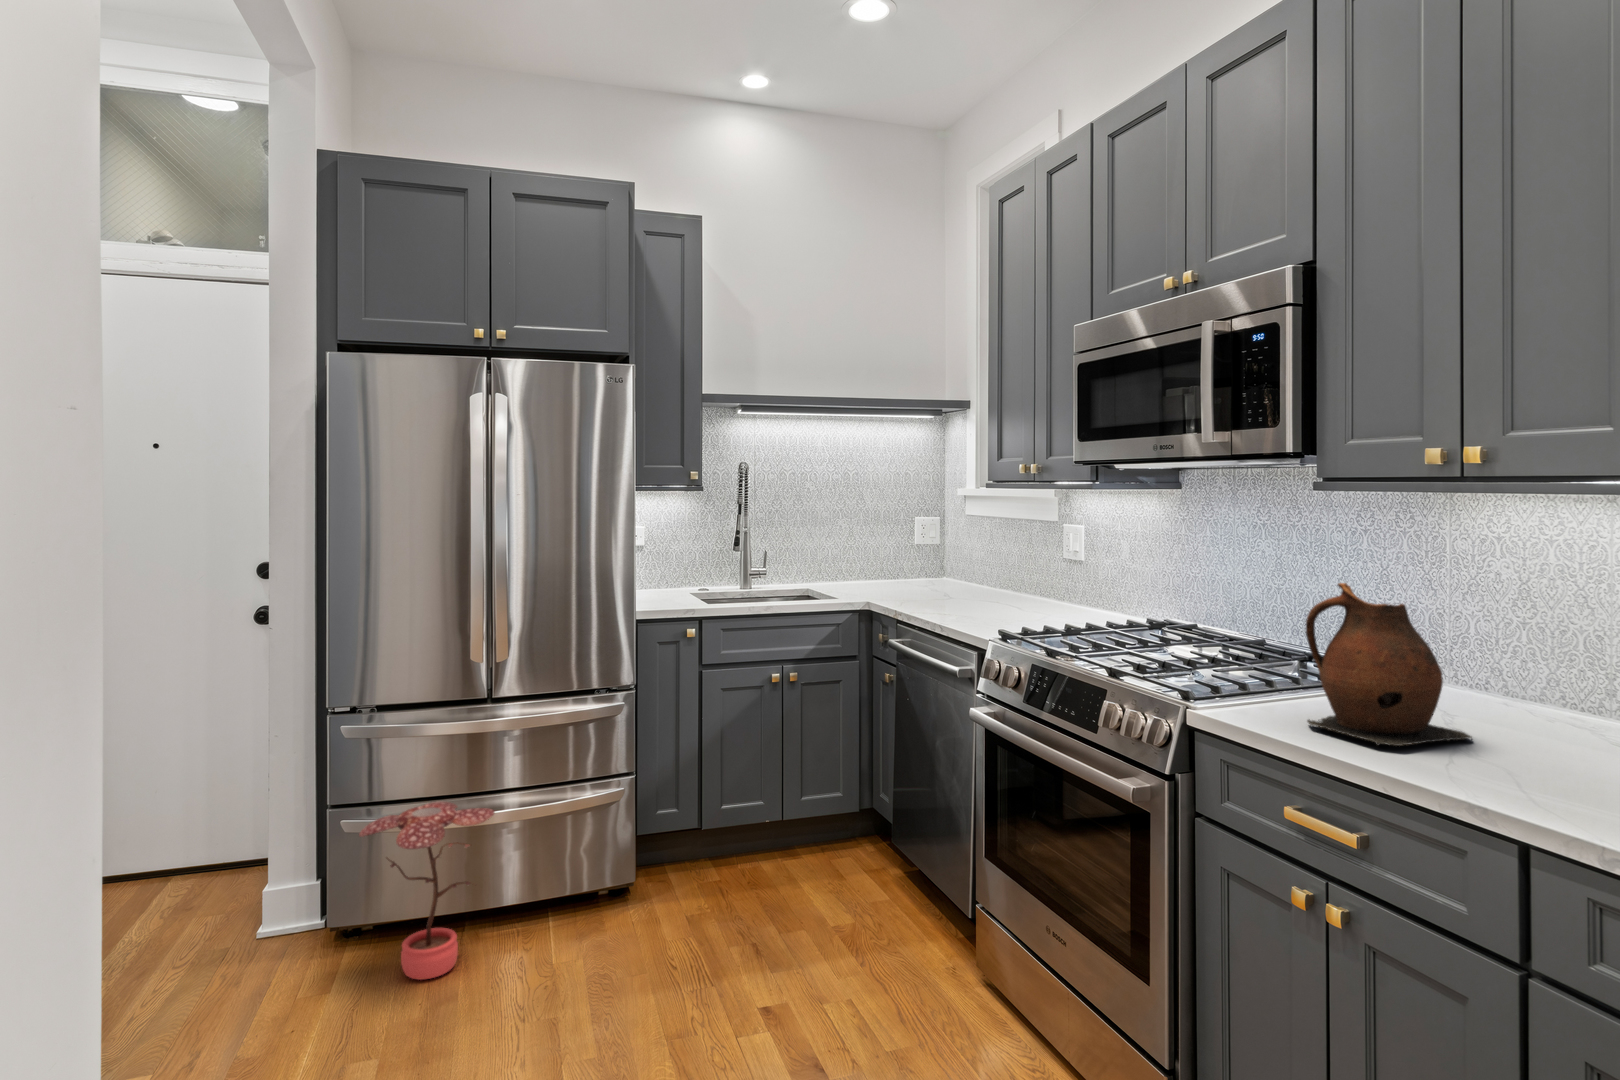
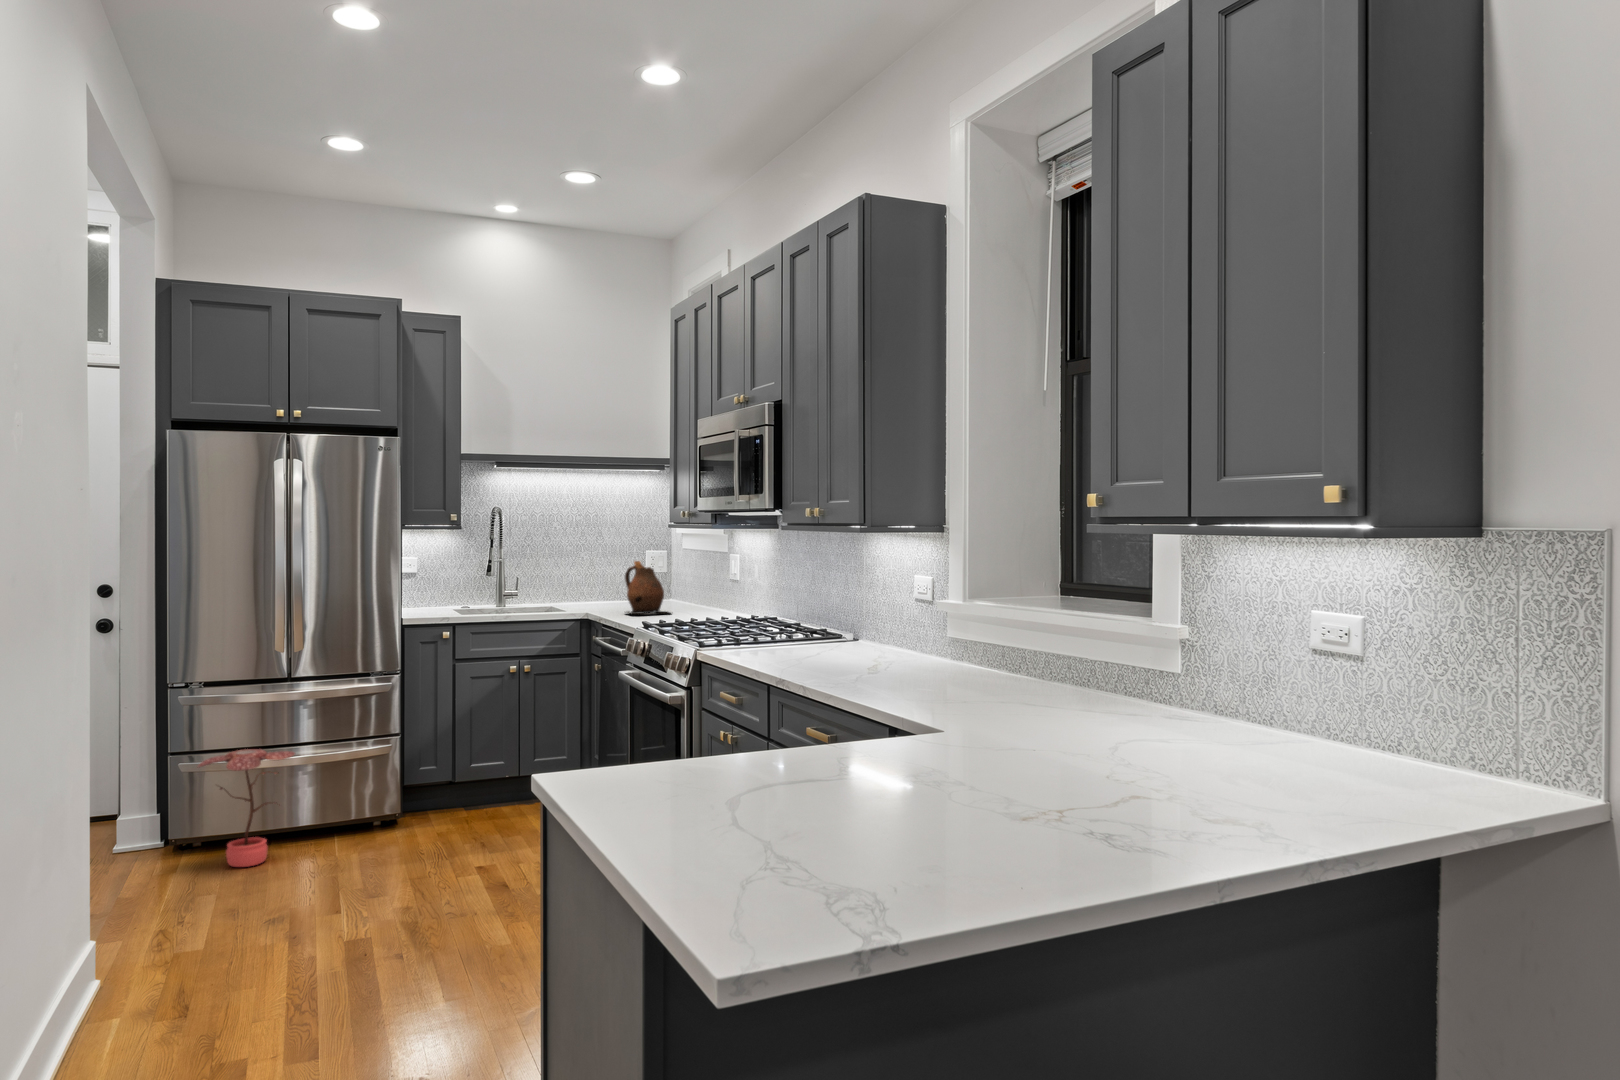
ceramic pitcher: present [1306,583,1472,746] -> present [625,561,671,614]

